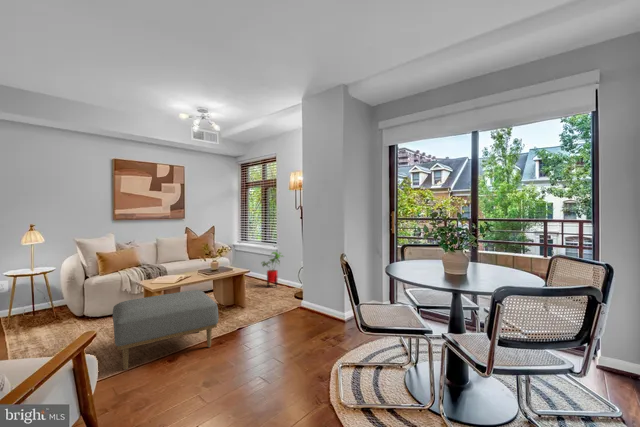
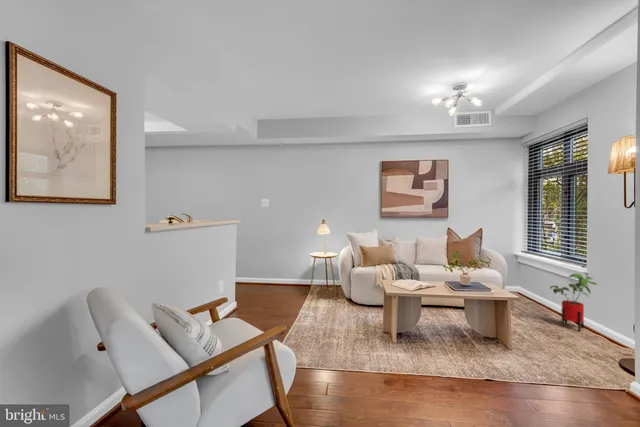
ottoman: present [113,290,219,370] -> none [332,300,444,390]

